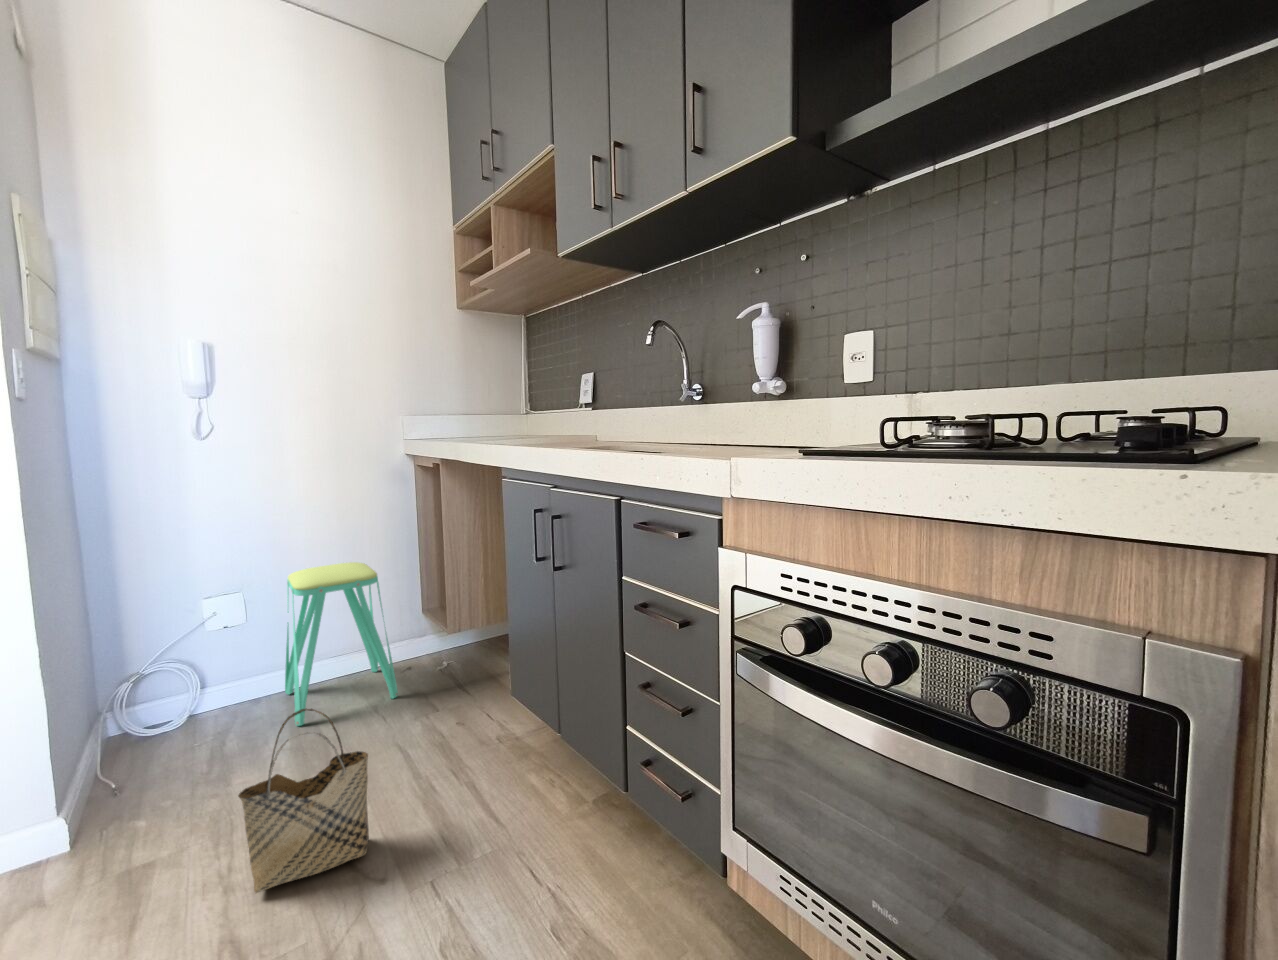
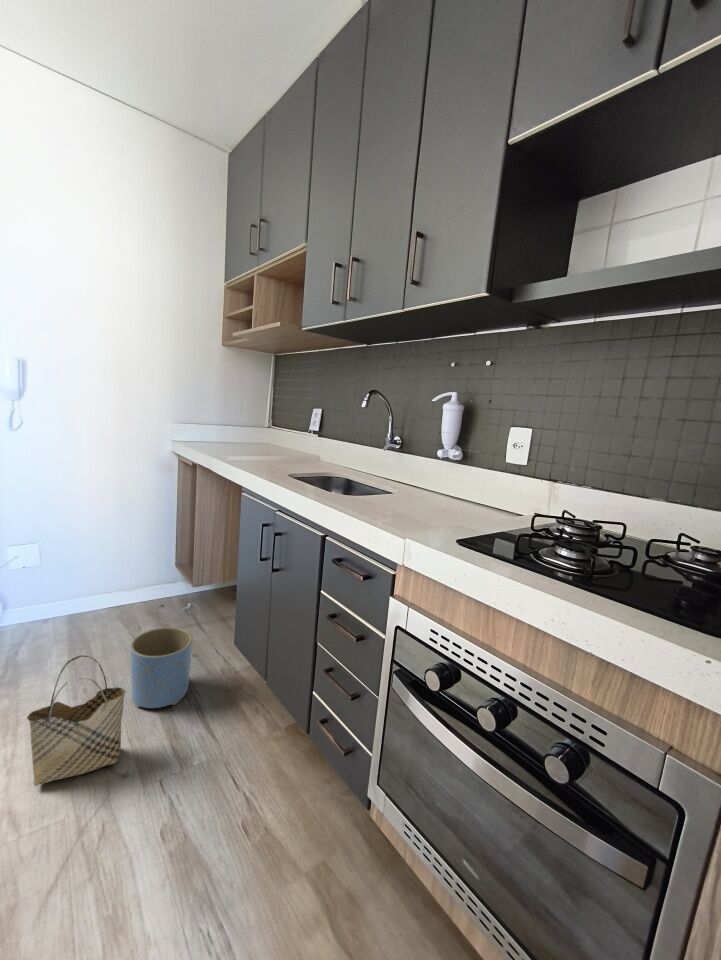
stool: present [285,562,398,726] -> none [68,529,152,649]
planter: none [370,676,454,787] -> present [130,627,193,708]

